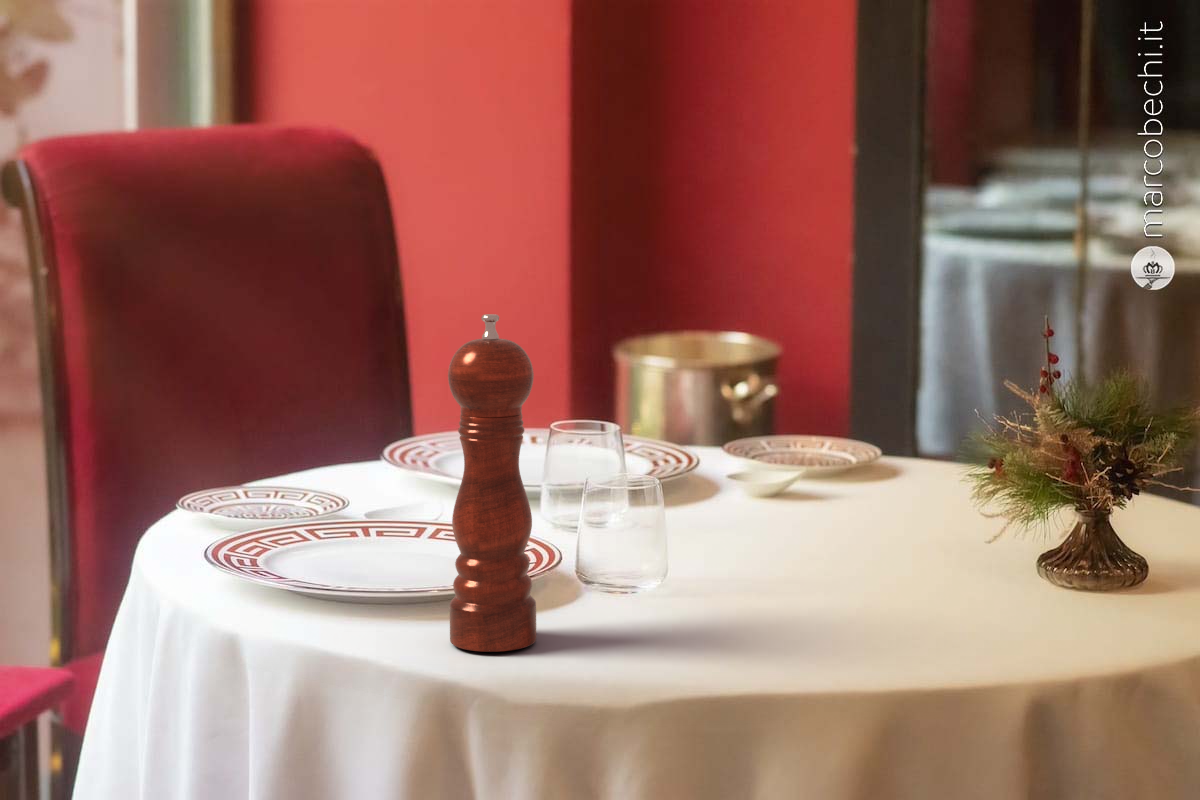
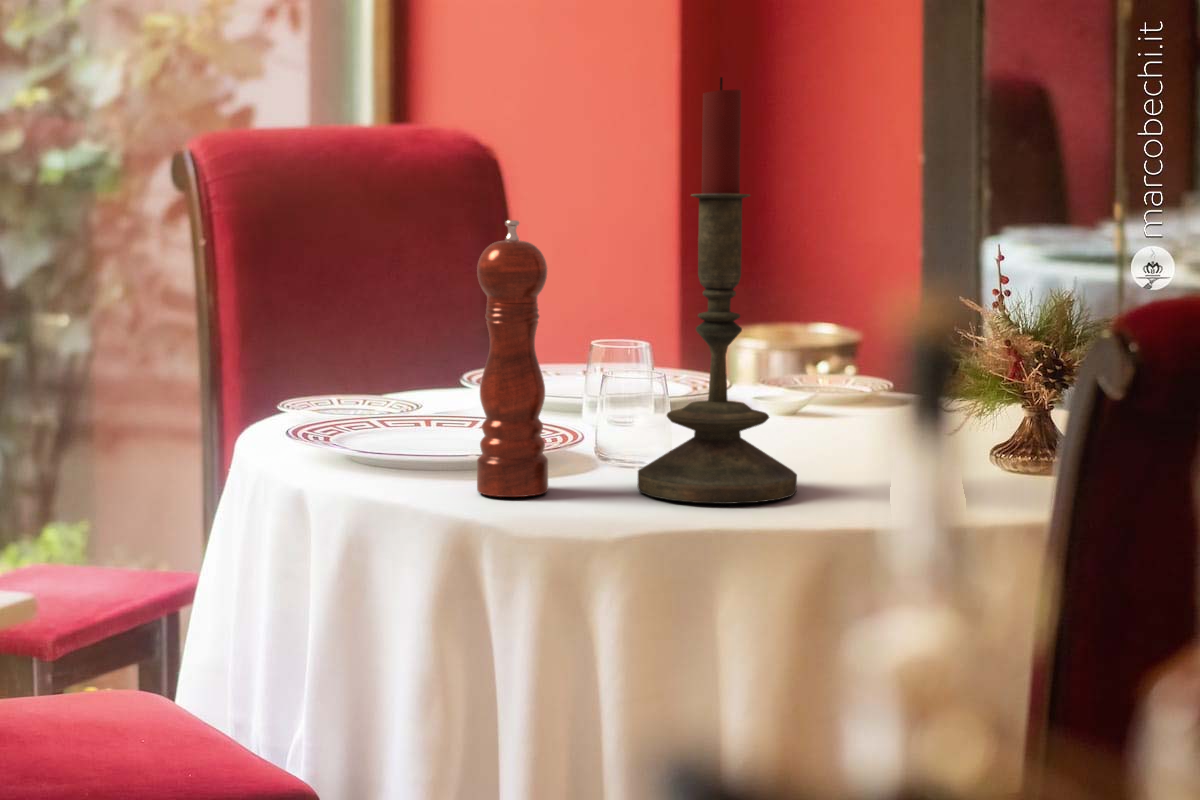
candle: none [642,139,833,656] -> present [638,77,797,504]

